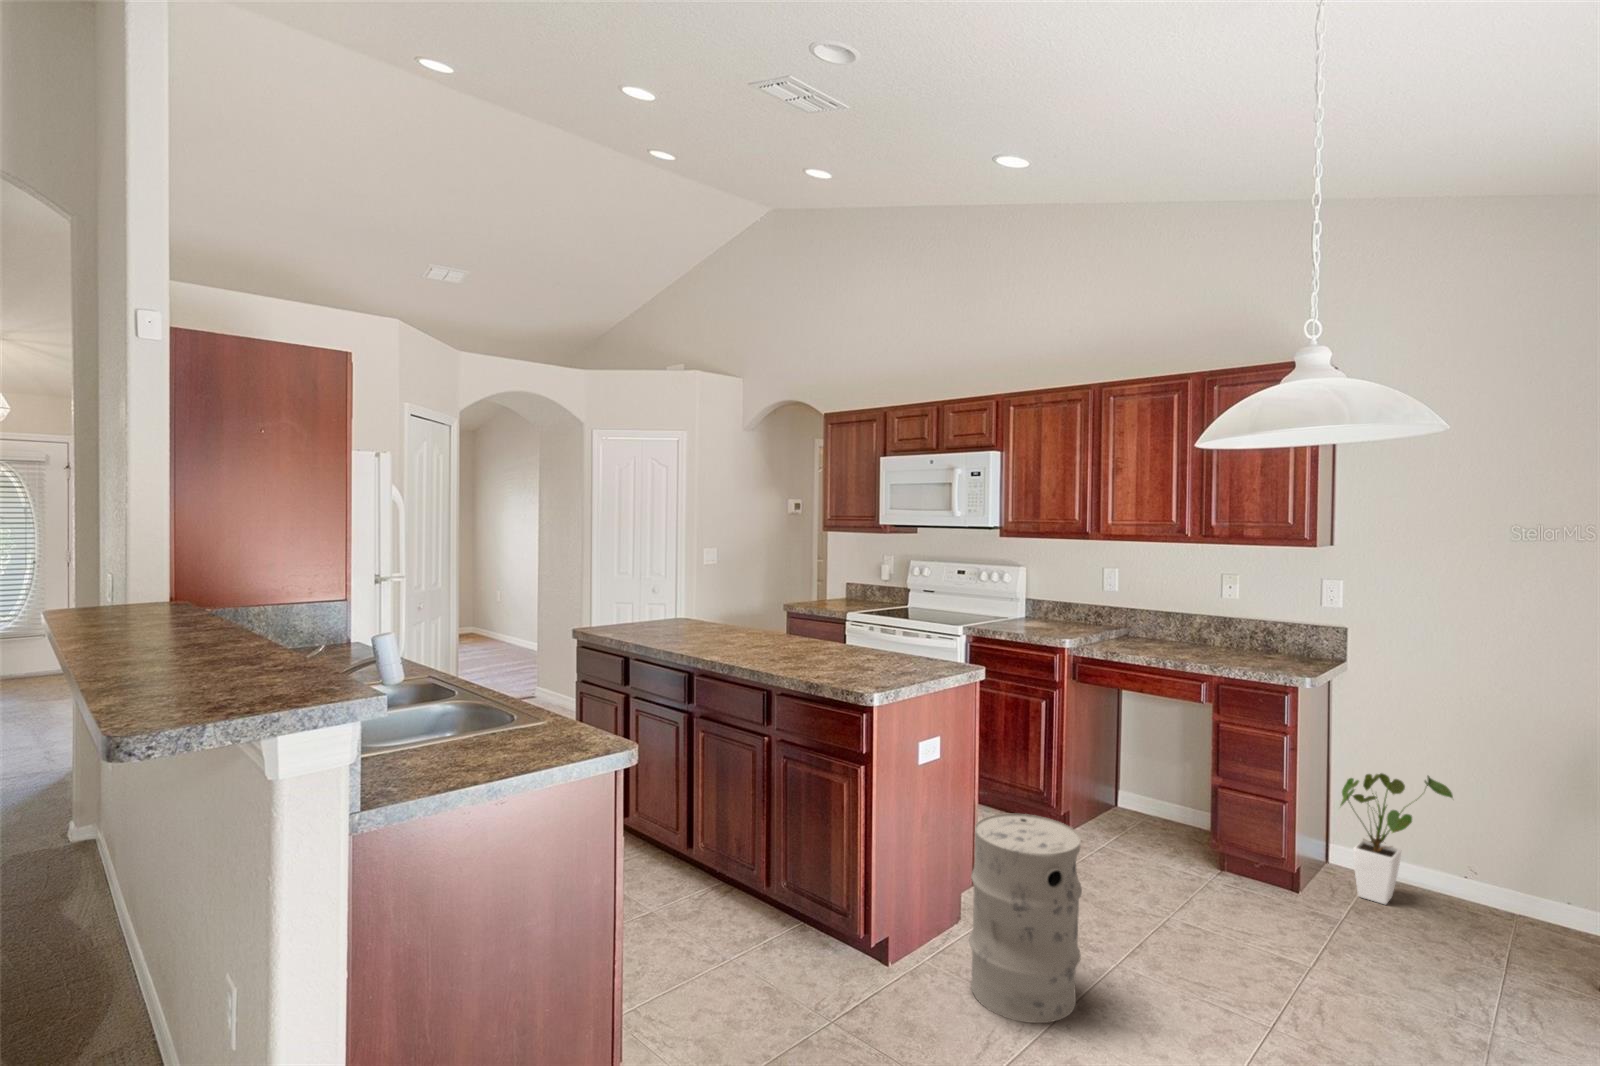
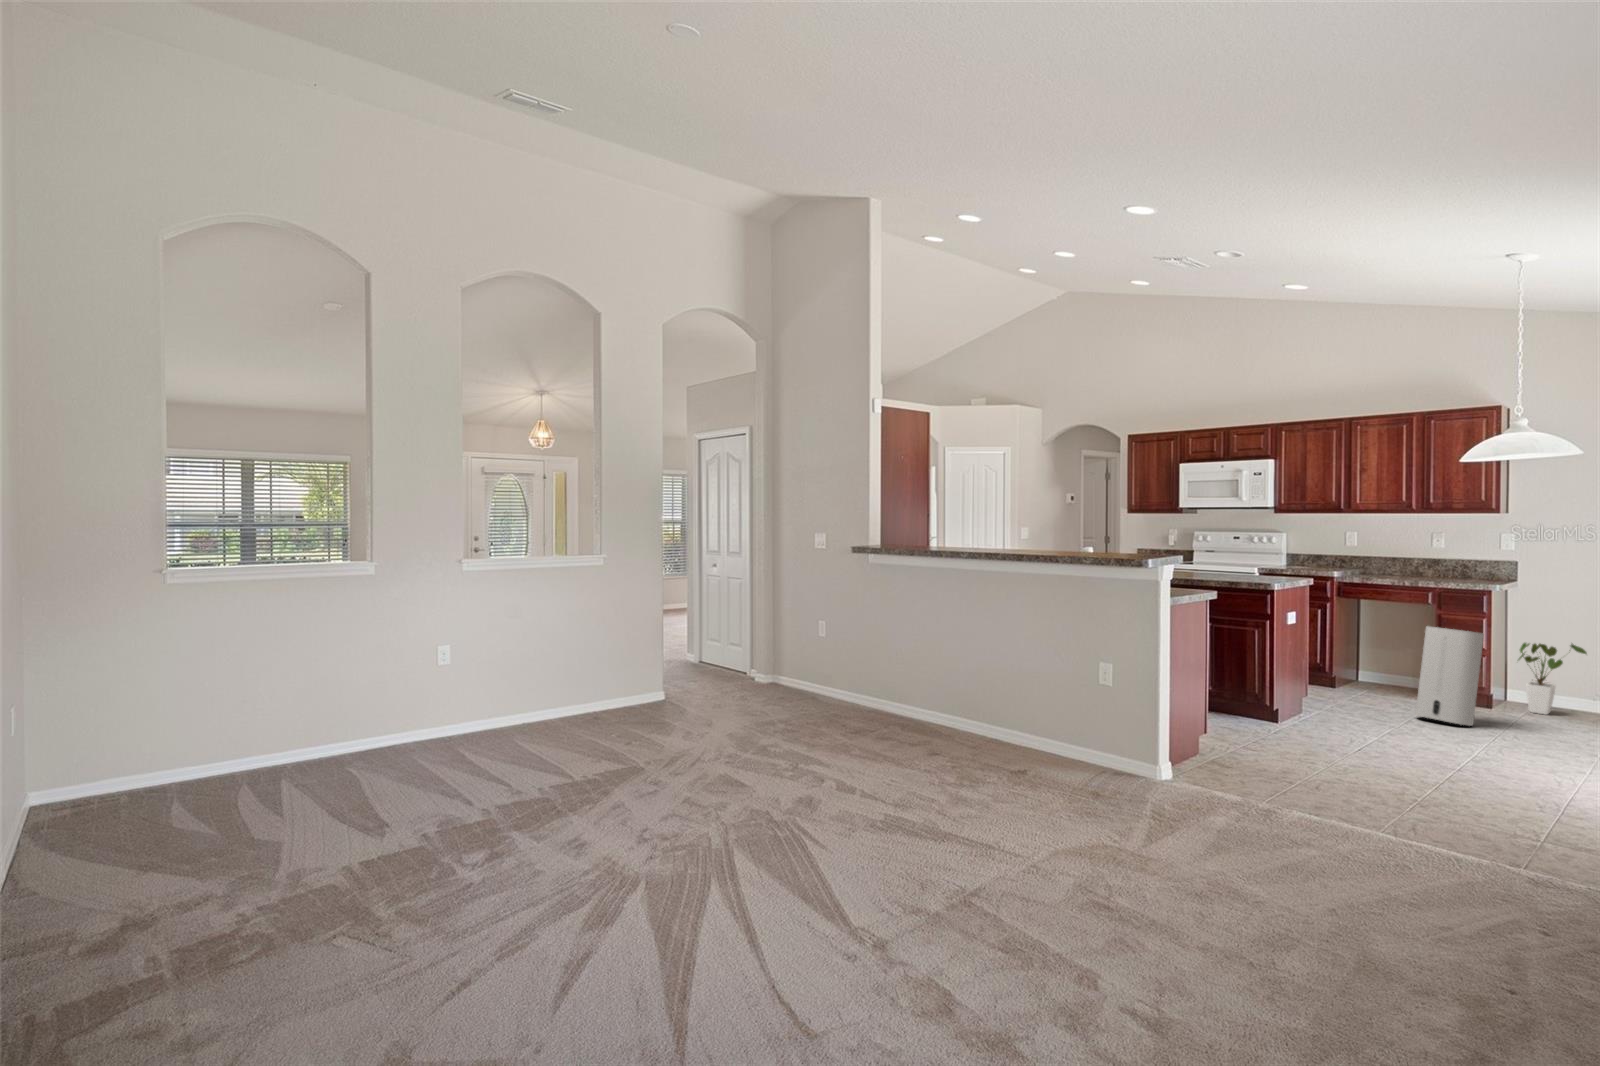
air purifier: none [1158,756,1273,958] -> present [1415,626,1484,726]
trash can: present [969,814,1082,1023] -> none [1326,647,1391,739]

